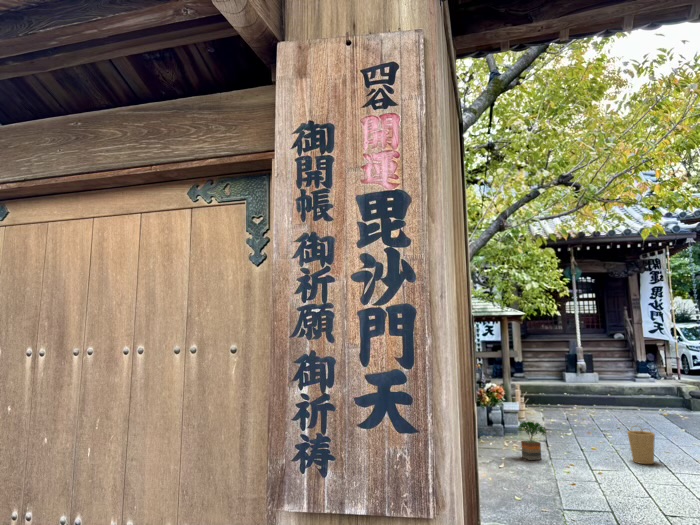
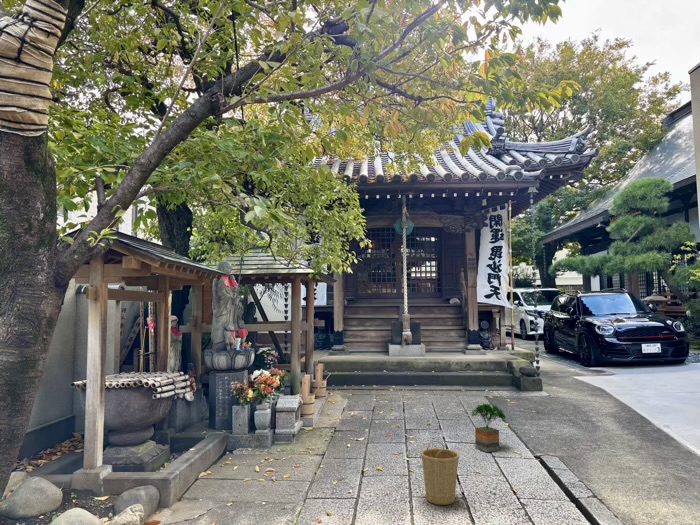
potted tree: present [519,422,545,460] -> present [472,404,506,452]

